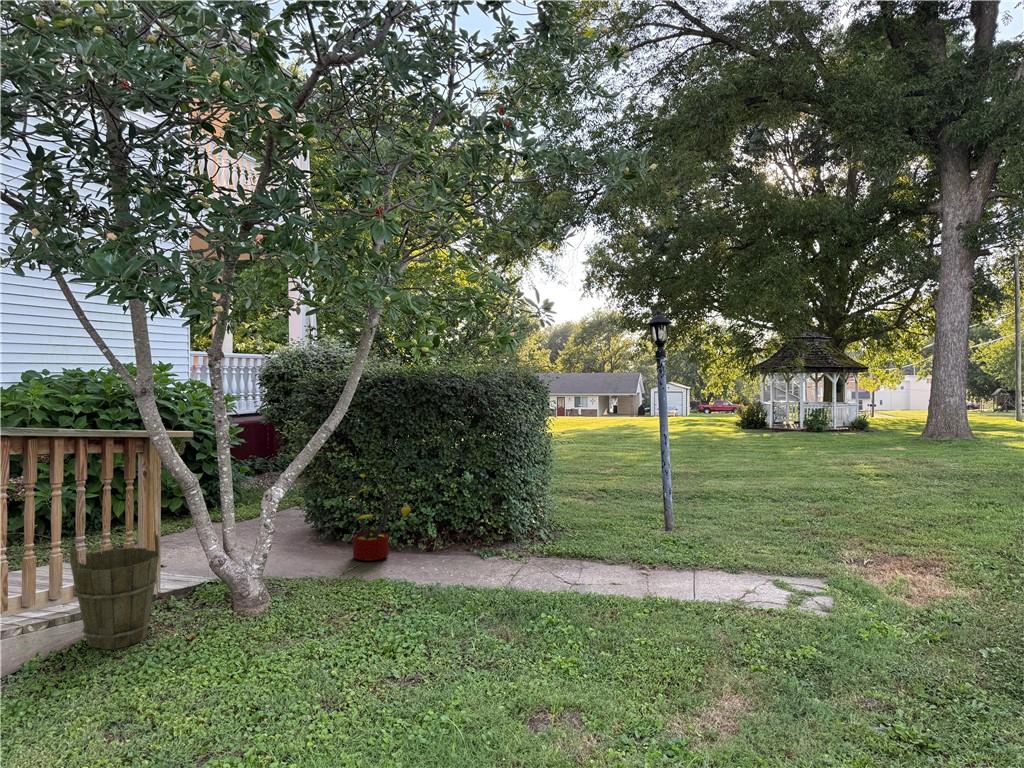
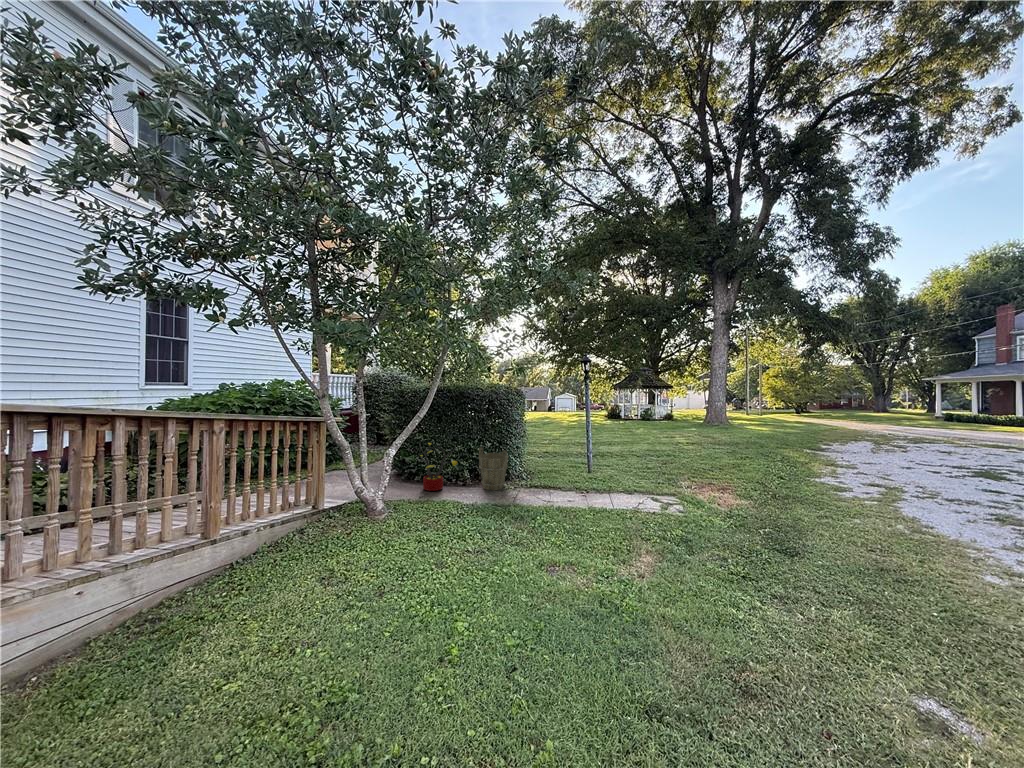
bucket: present [70,535,159,650] -> present [479,448,508,490]

